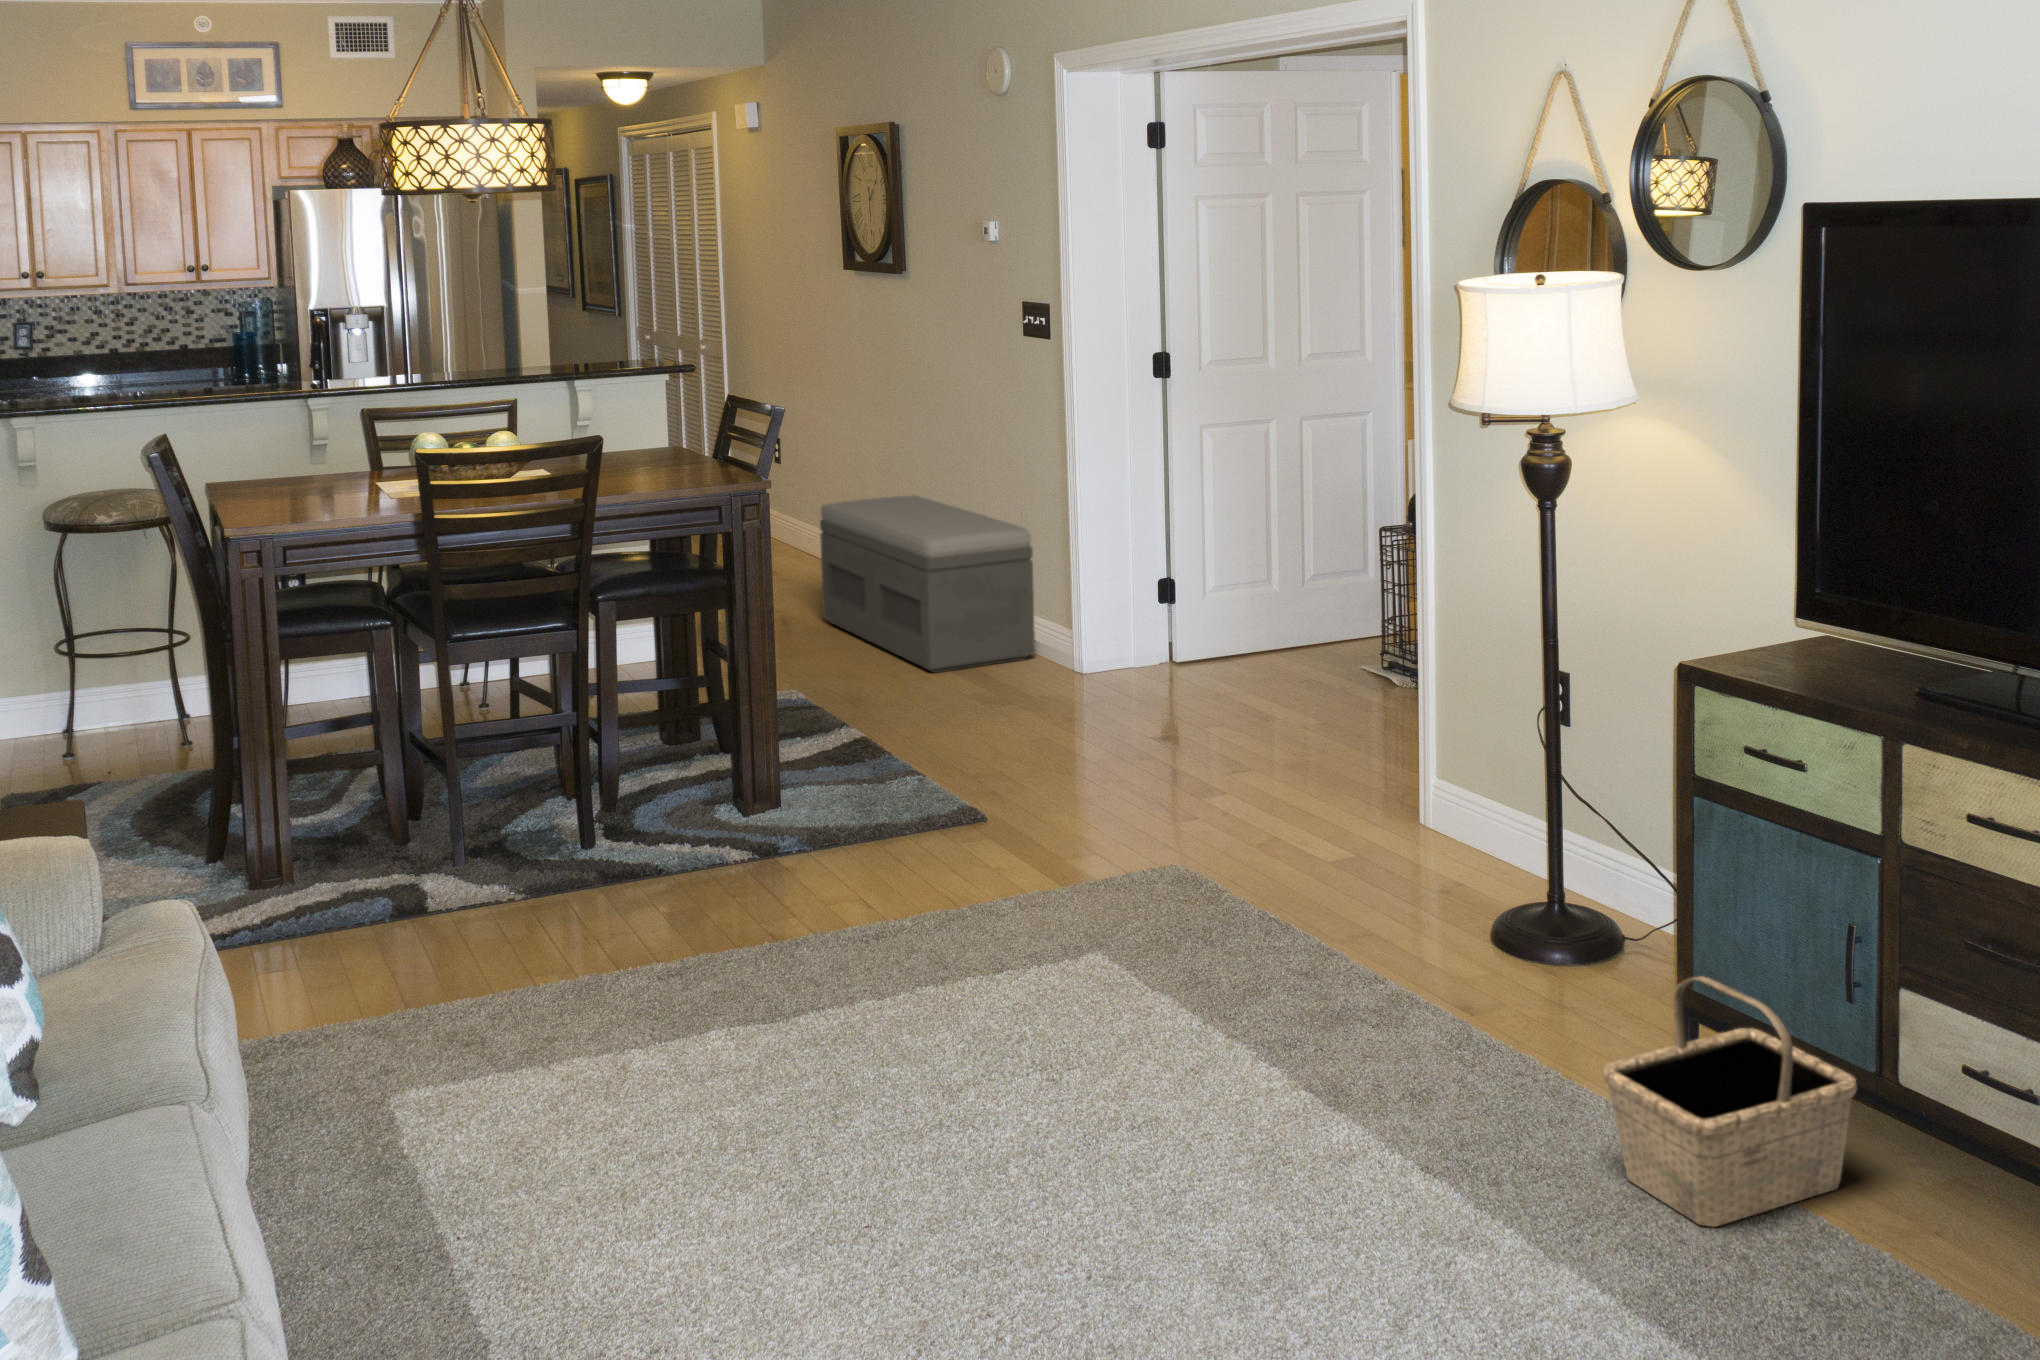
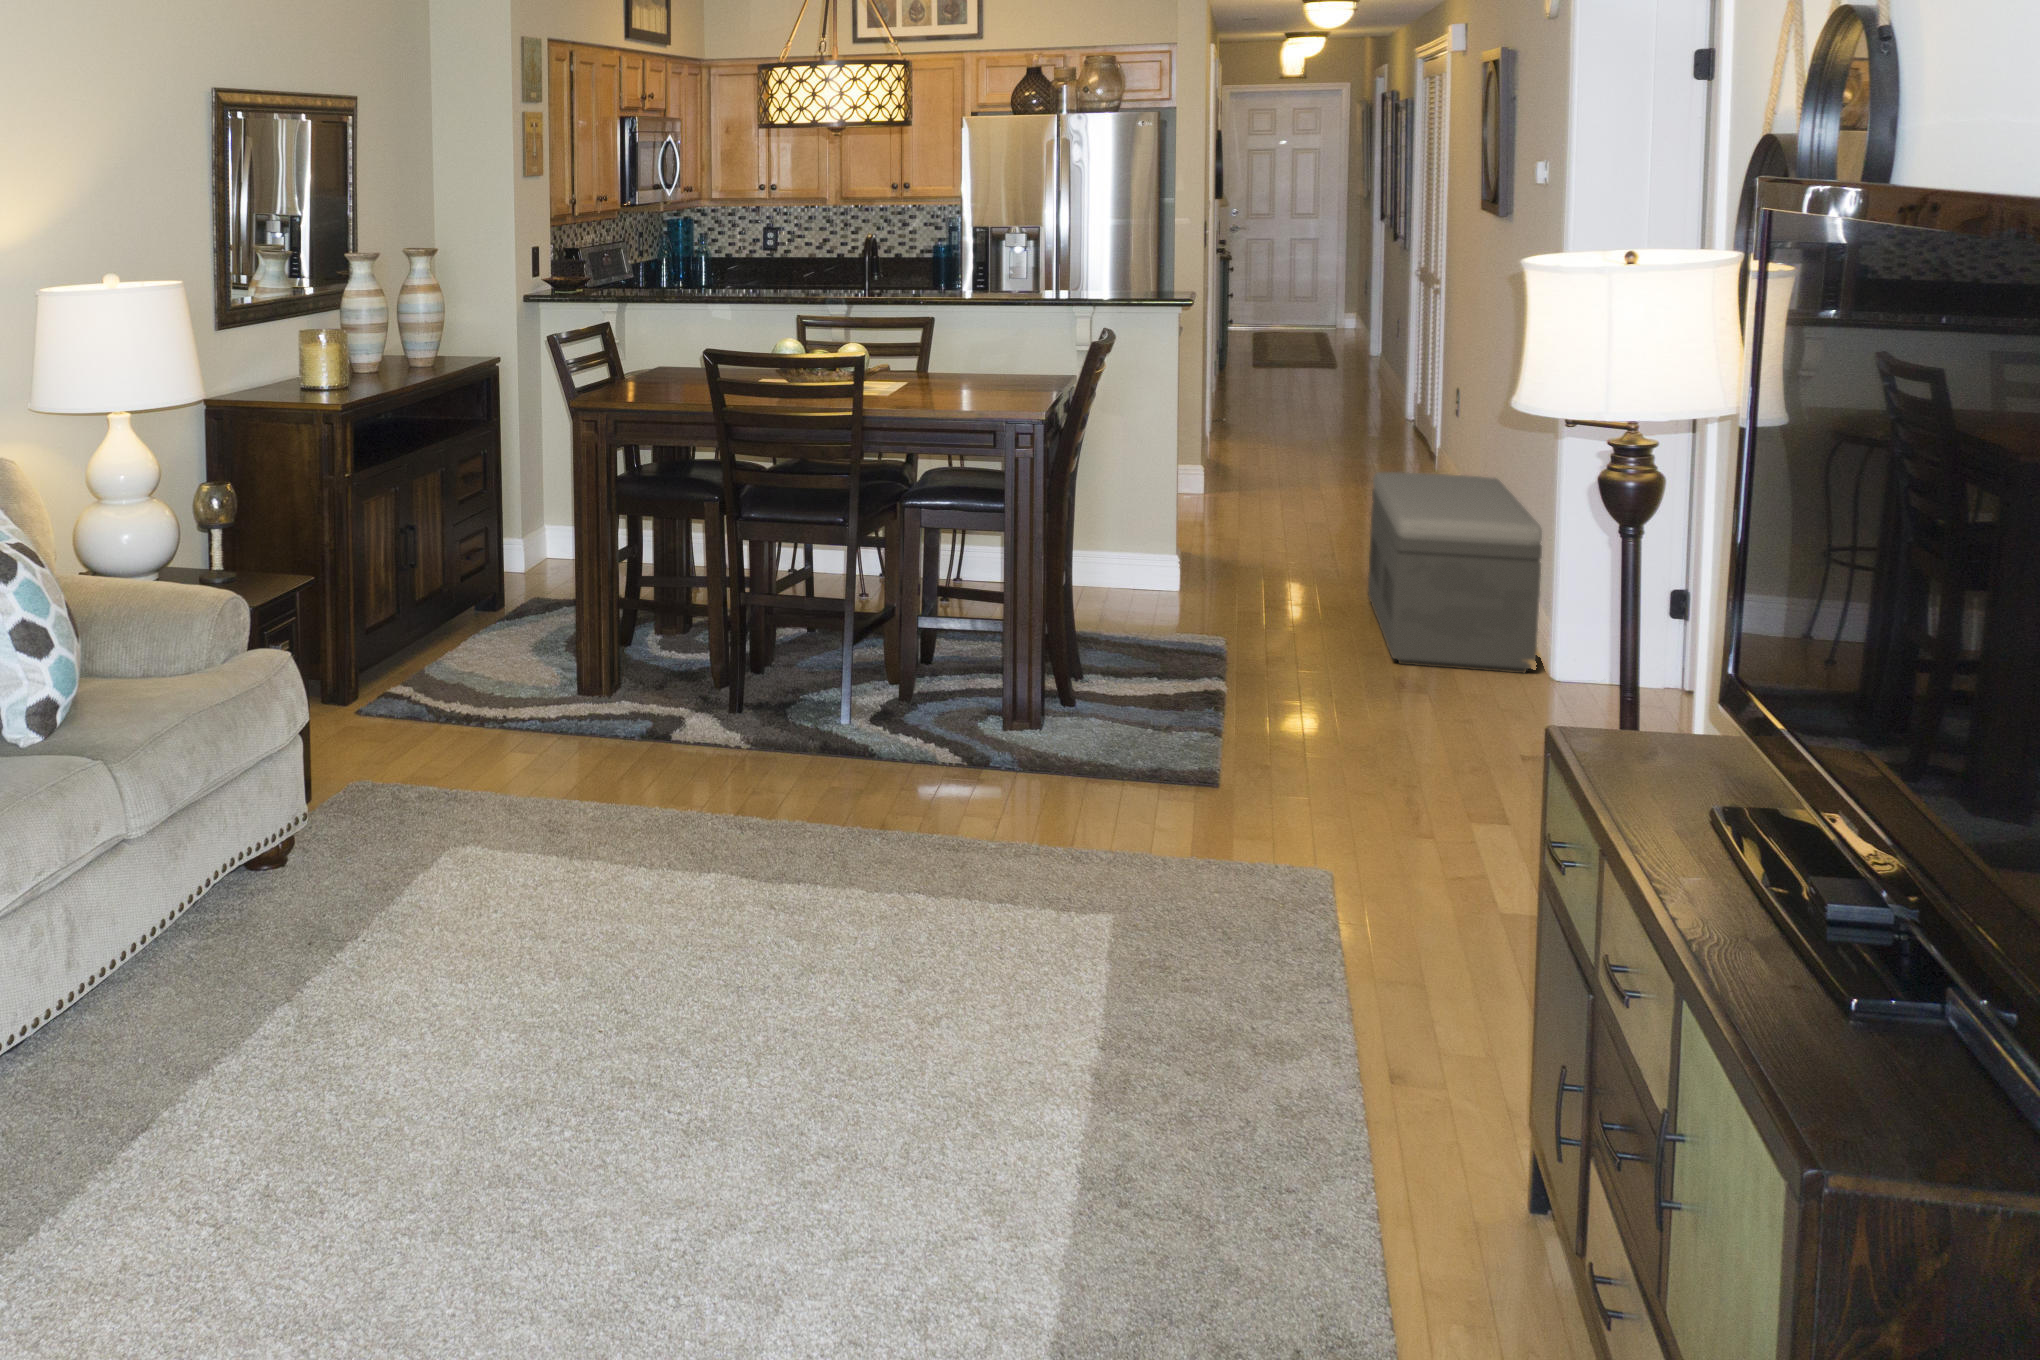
basket: present [1604,976,1857,1227] -> none [1256,1032,1514,1307]

